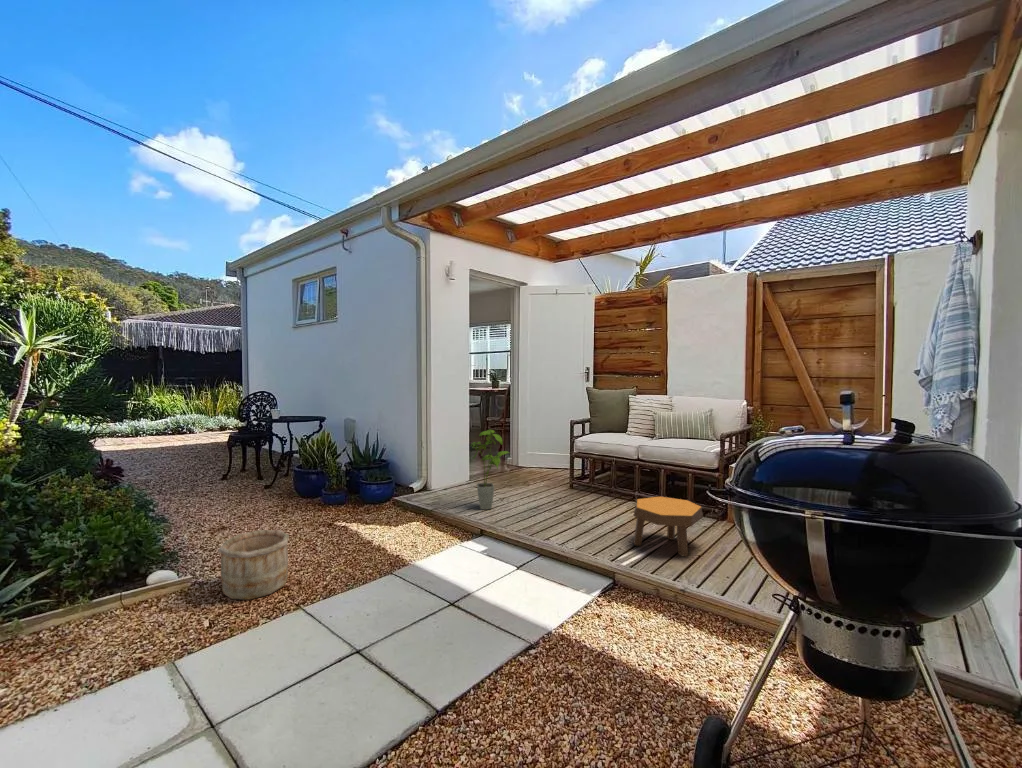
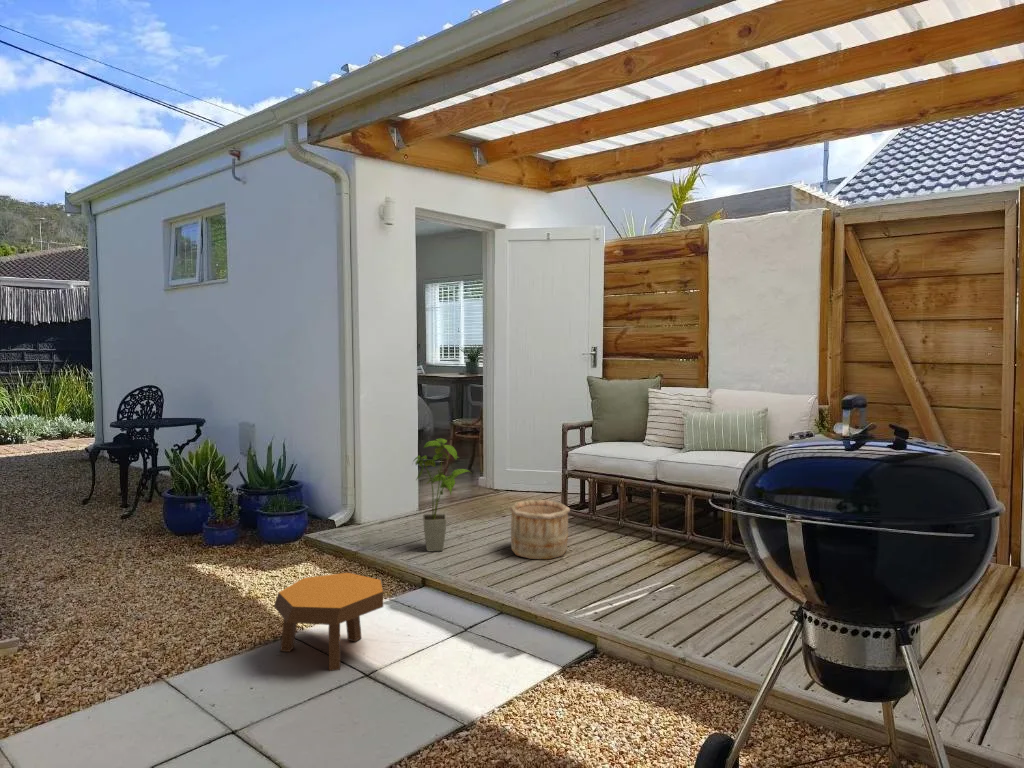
footstool: present [633,497,703,556] -> present [274,573,383,671]
wooden bucket: present [218,530,289,600] -> present [510,500,570,559]

